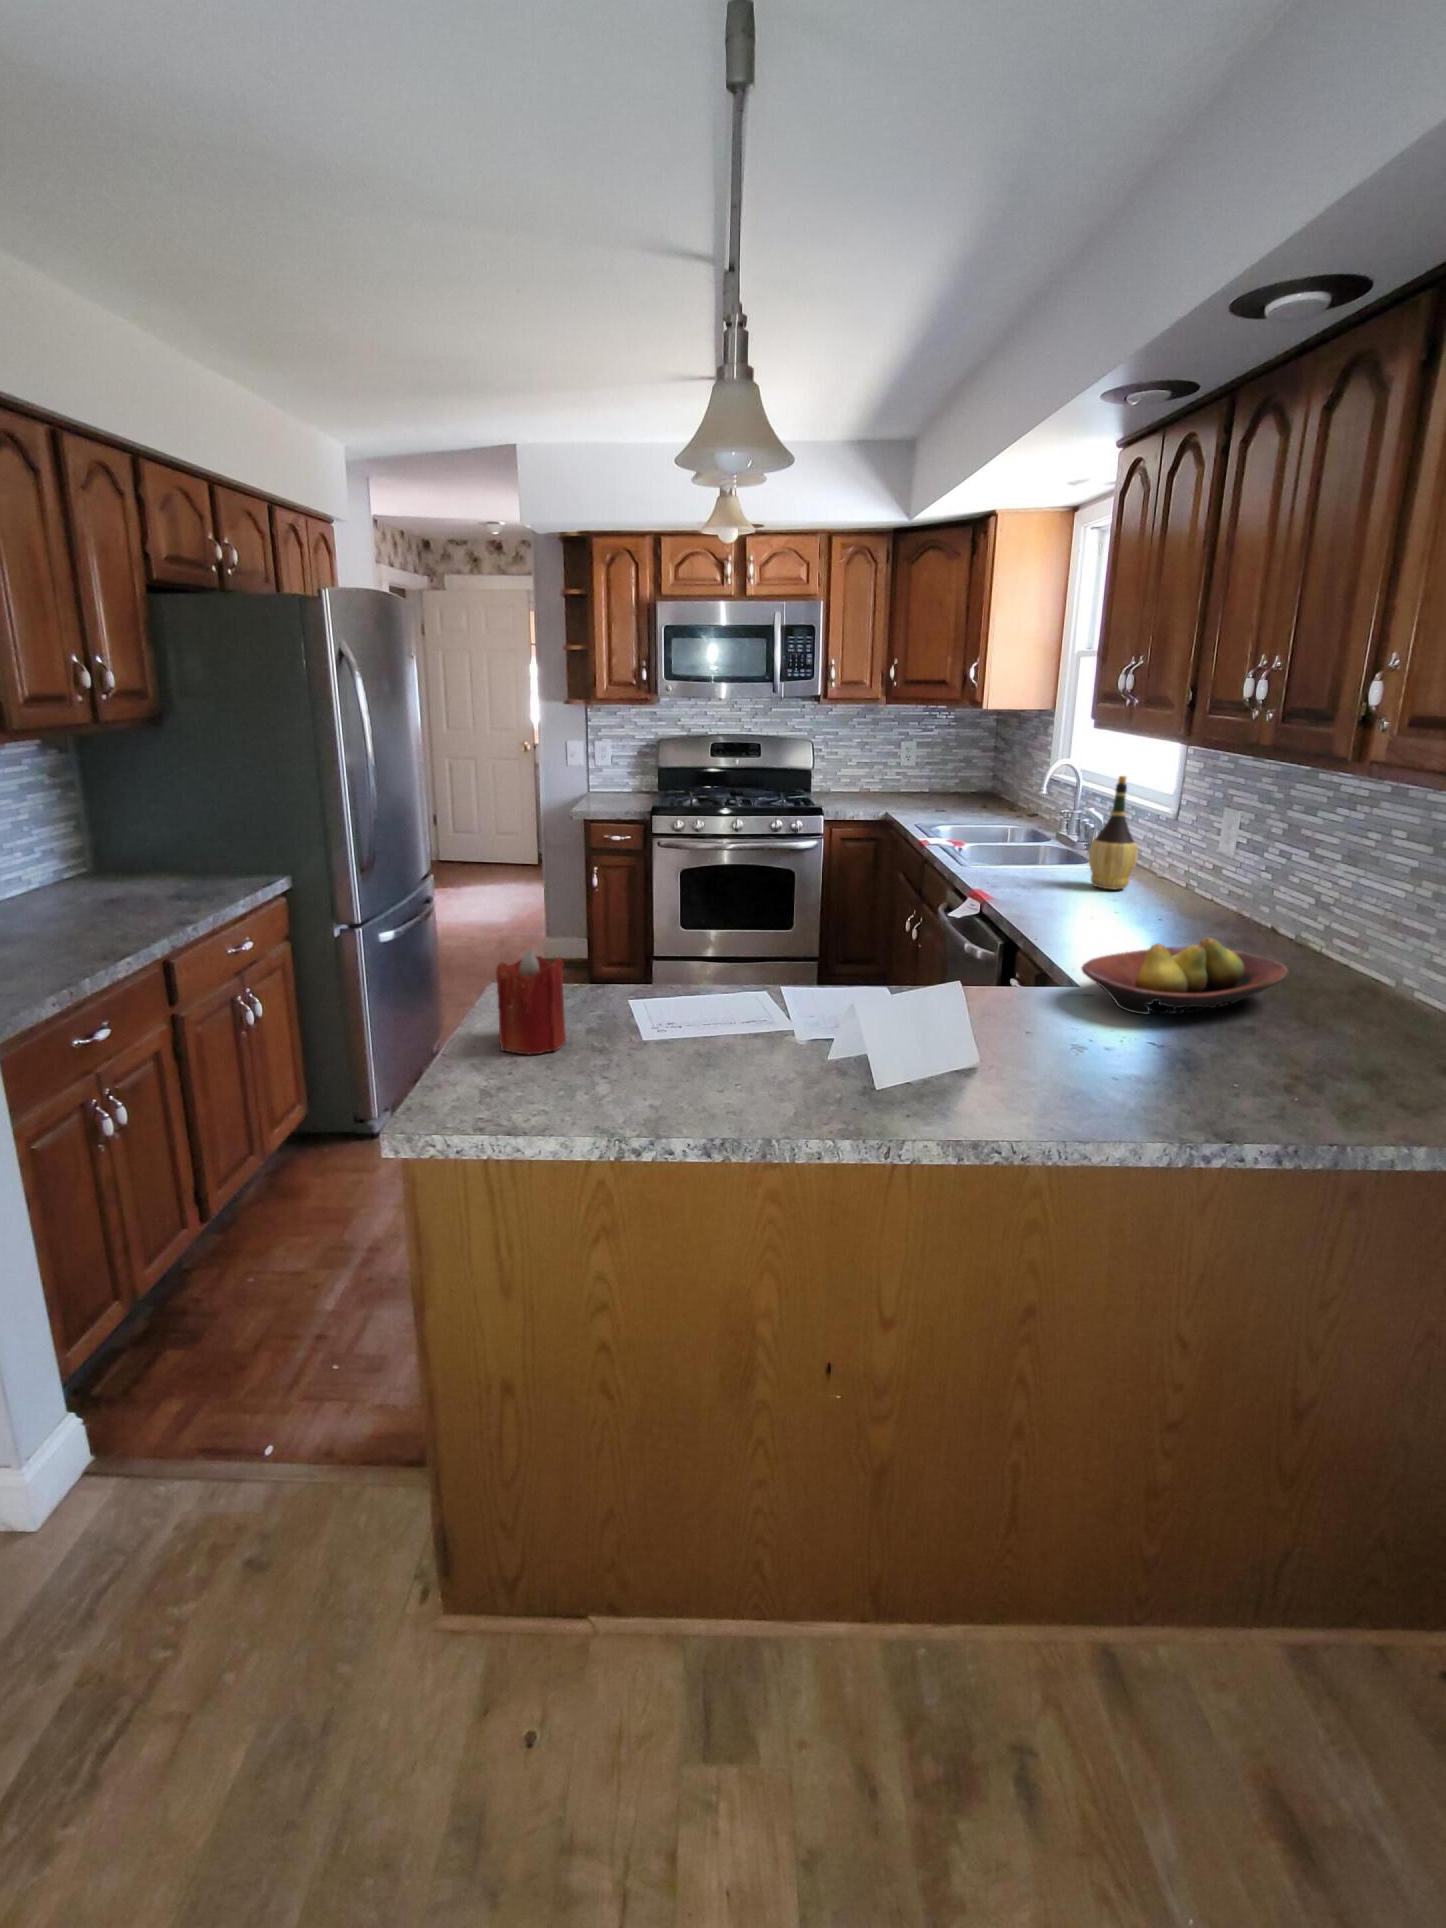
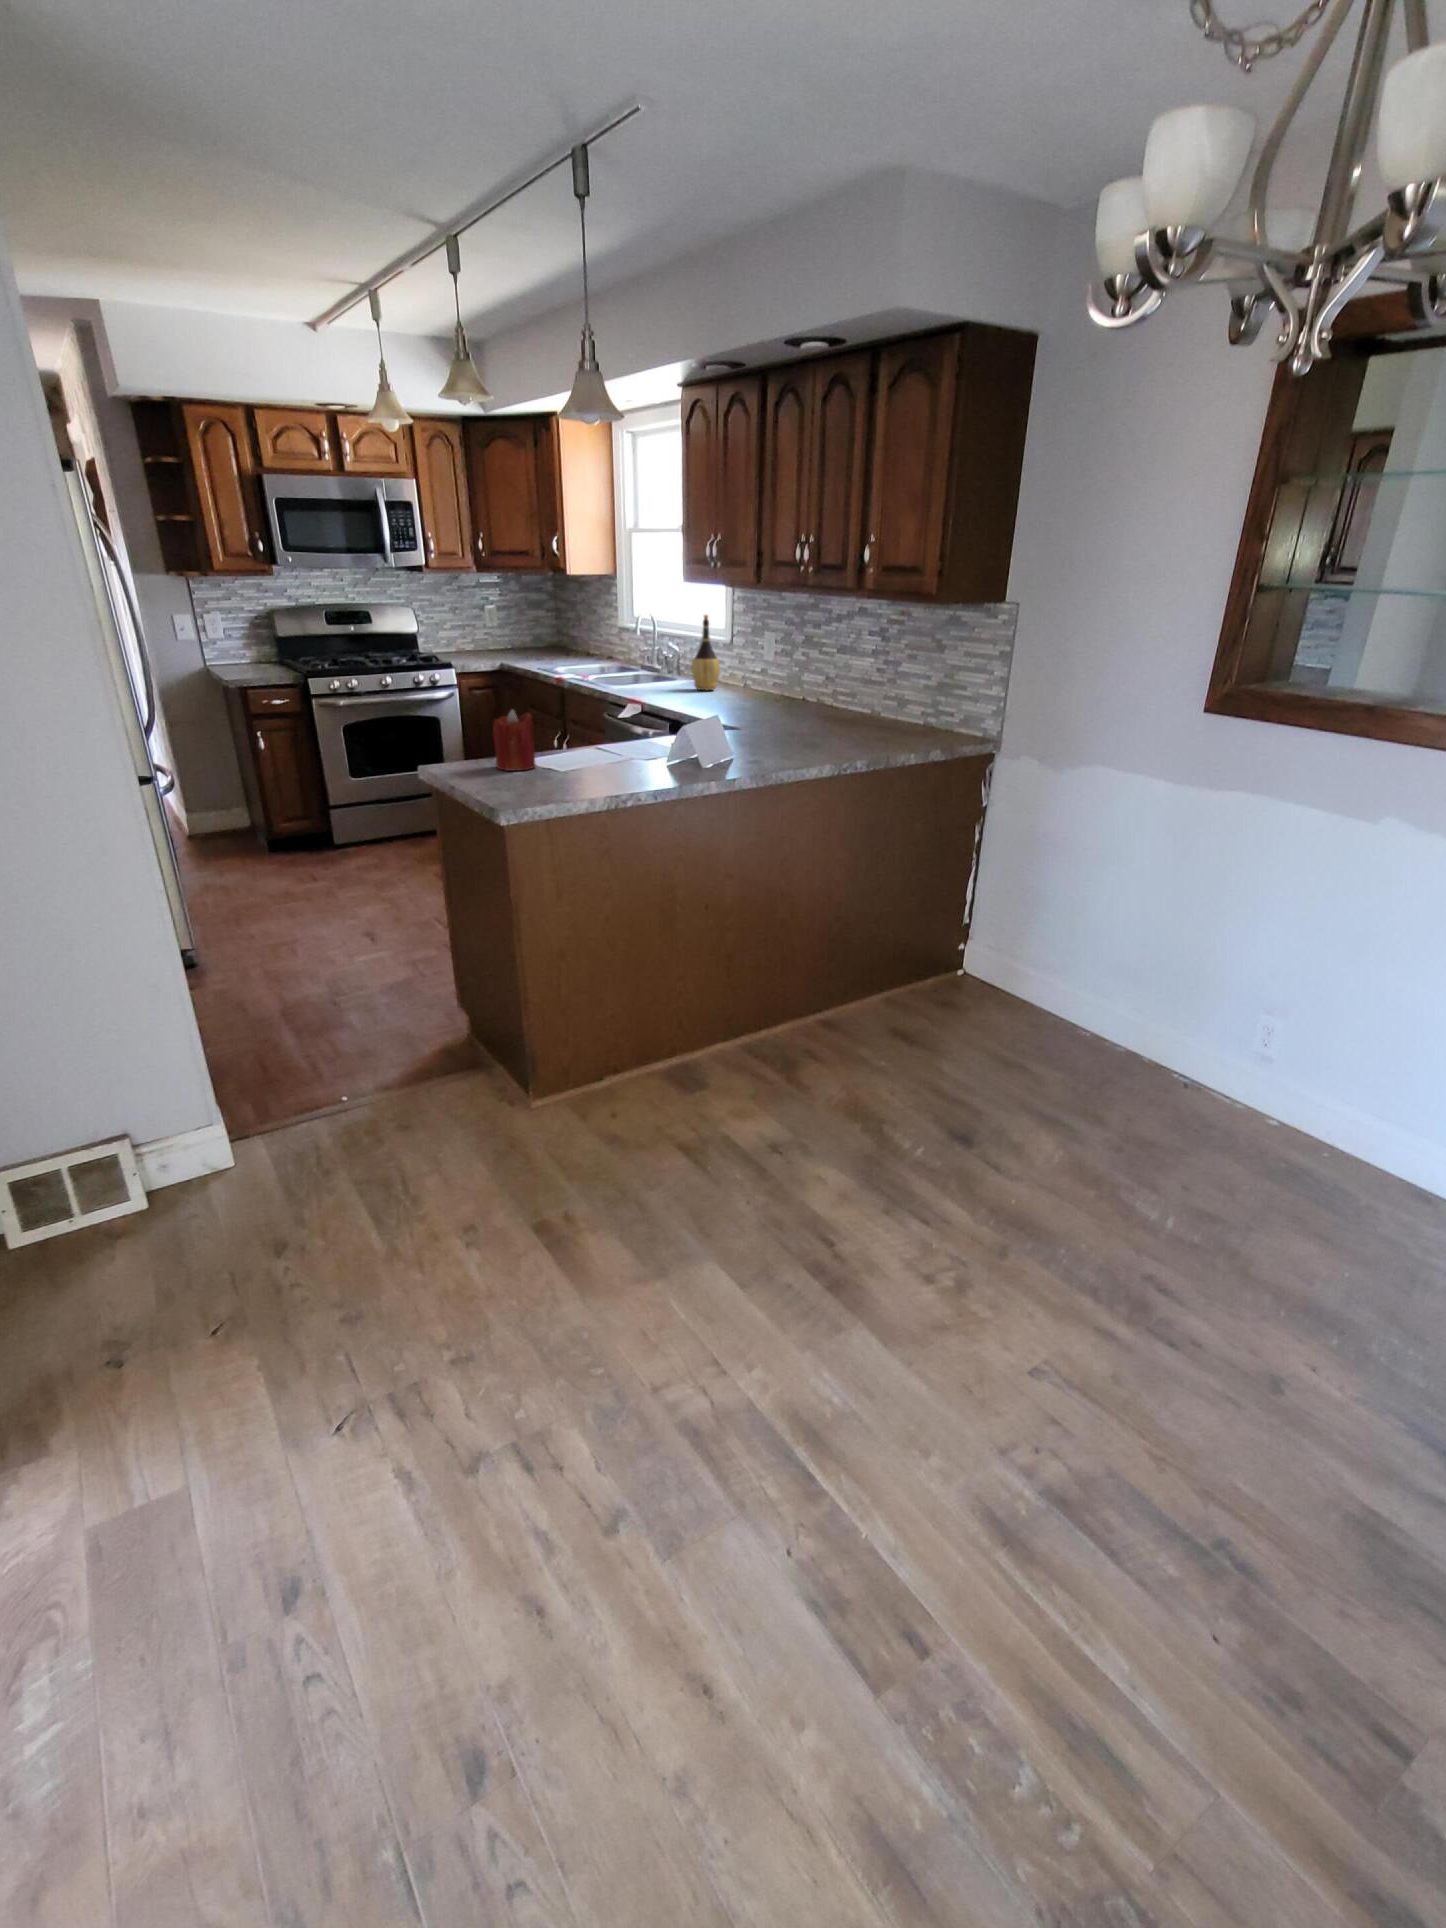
fruit bowl: present [1082,938,1288,1014] -> none [748,690,834,730]

